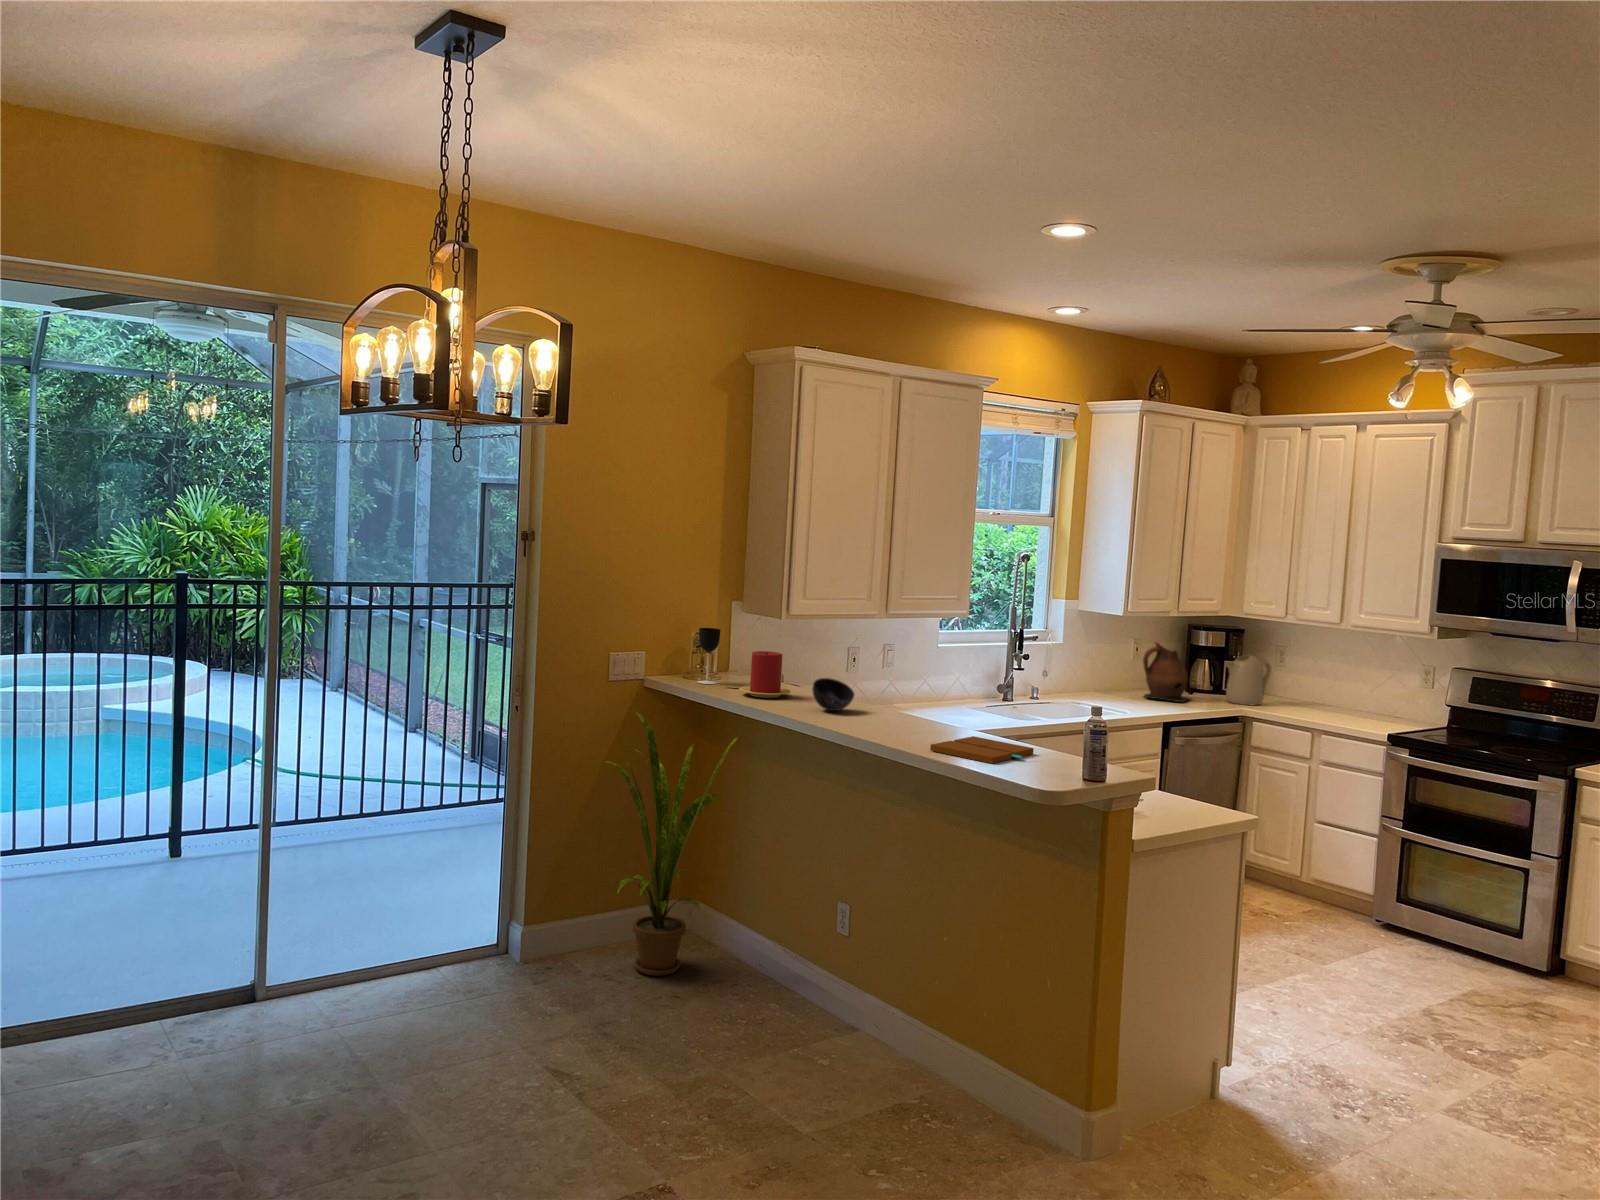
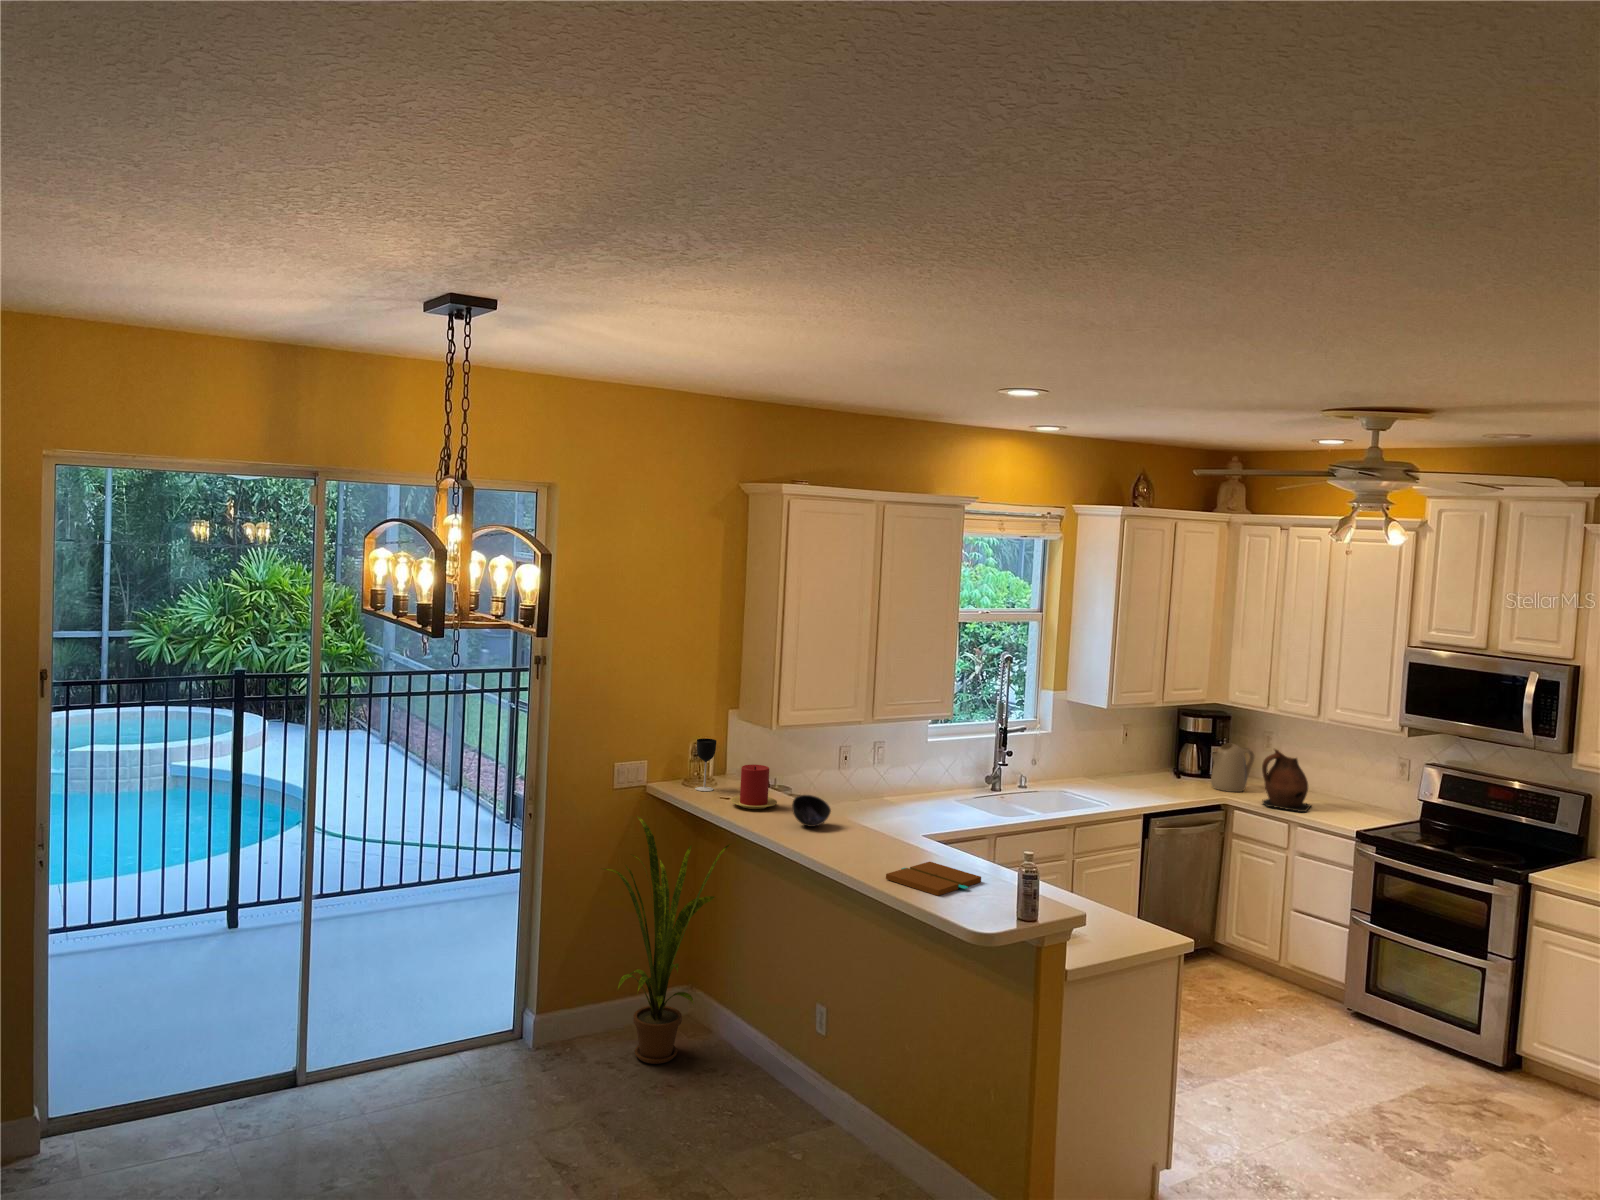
ceramic pitcher: present [1143,642,1190,702] -> present [1262,749,1311,812]

